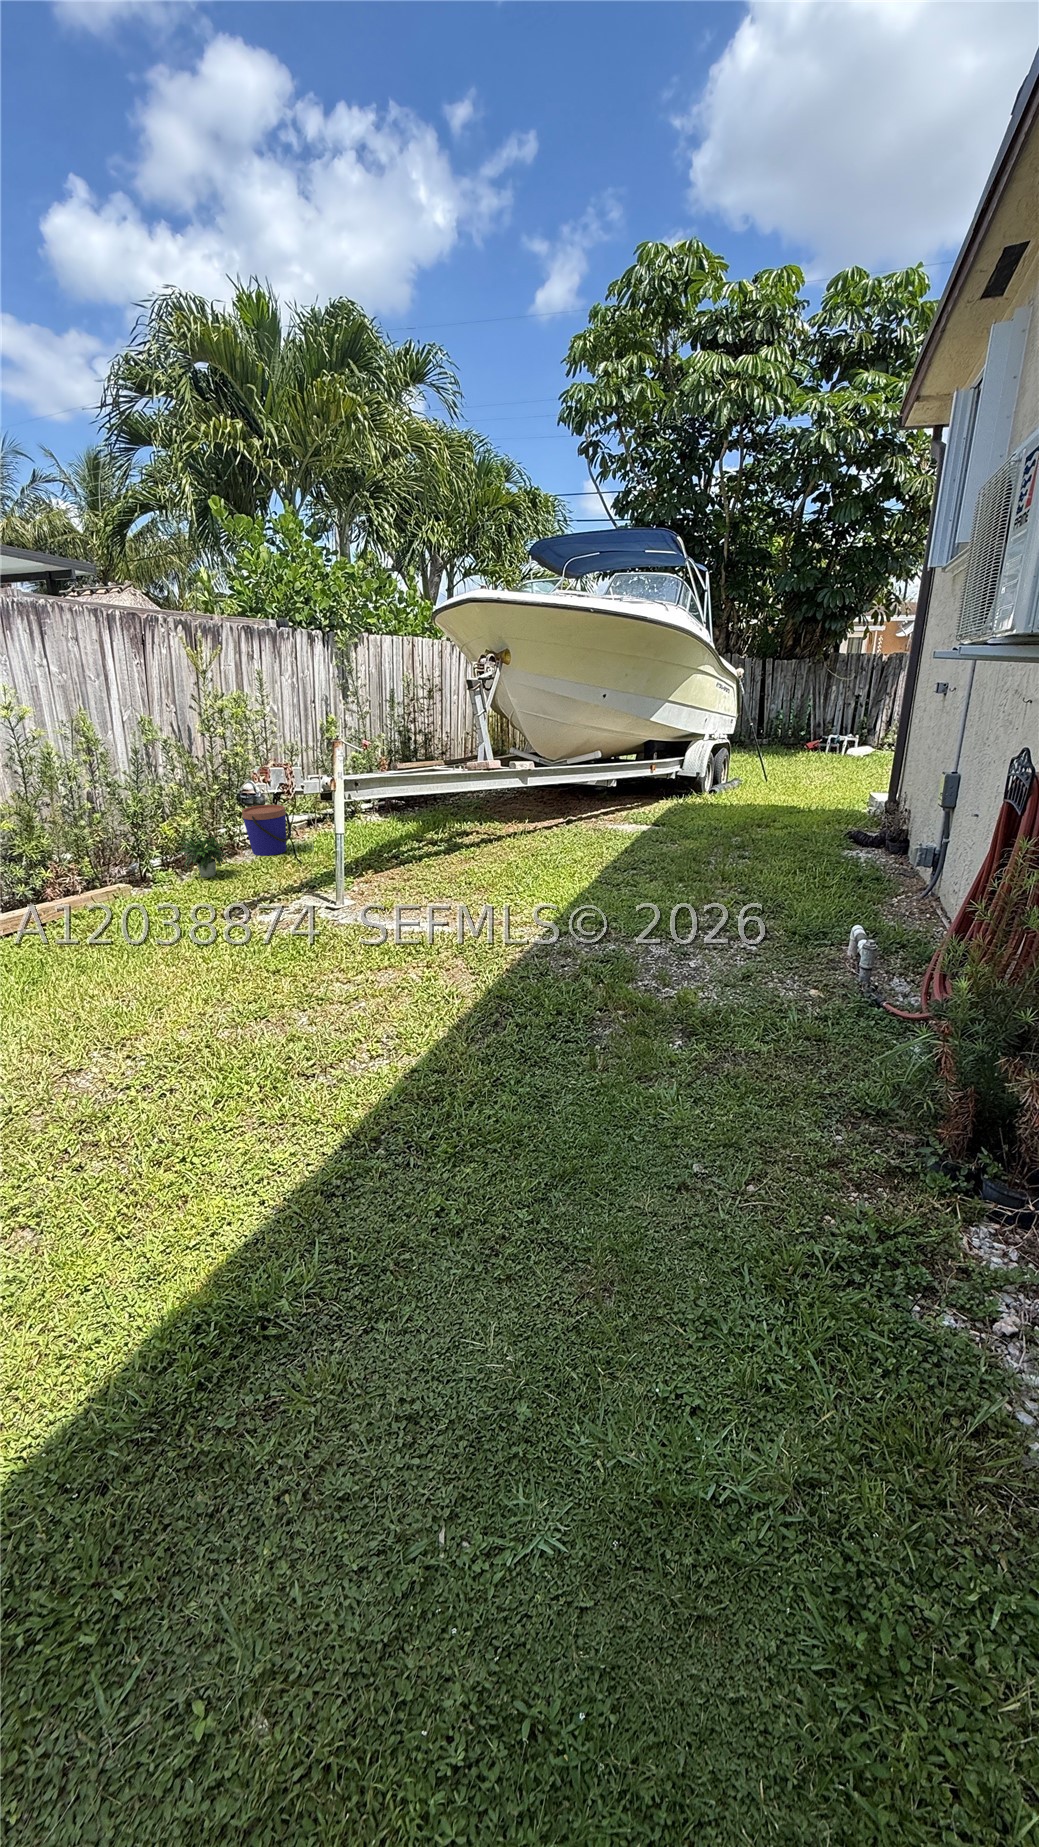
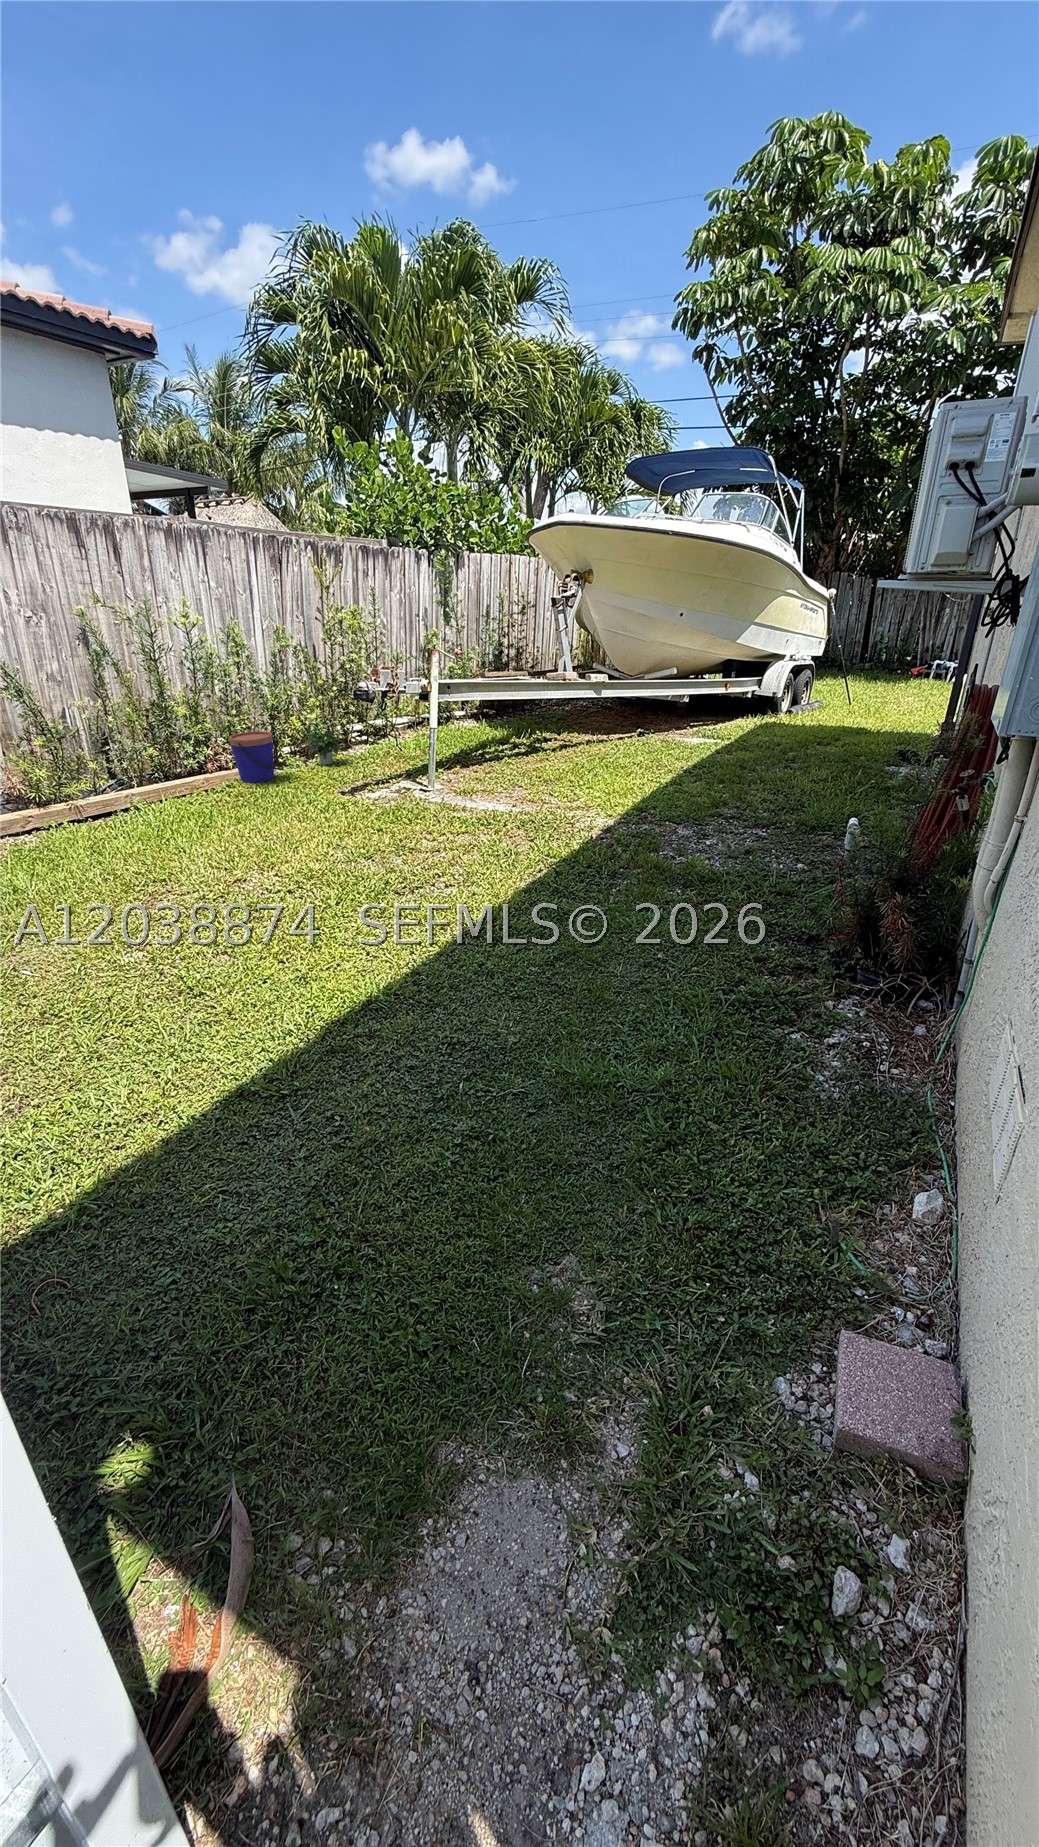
bucket: present [242,805,291,856] -> present [229,731,278,783]

